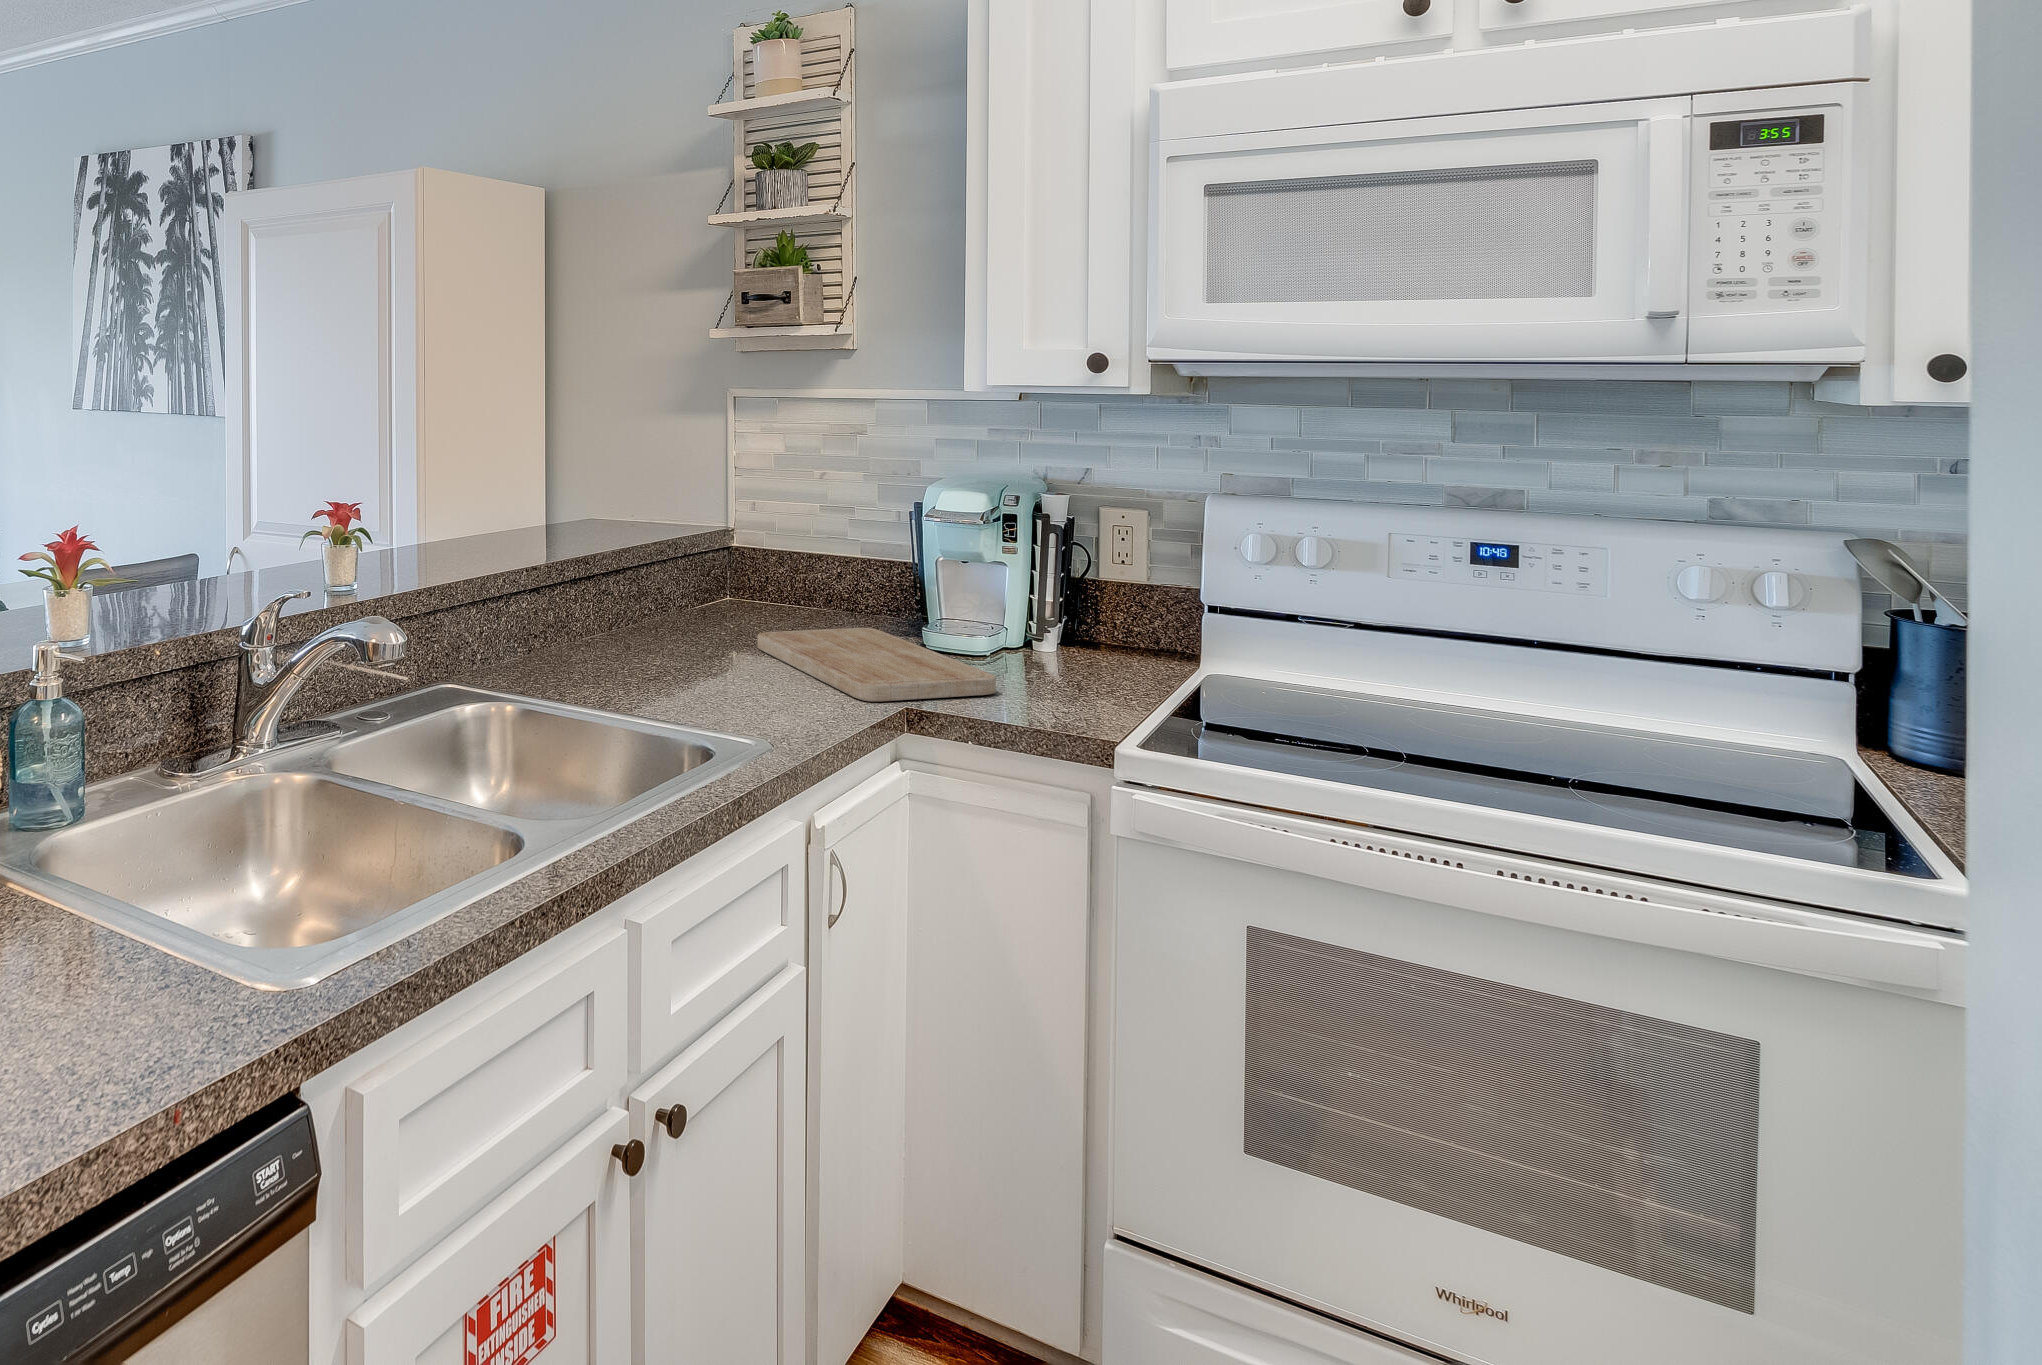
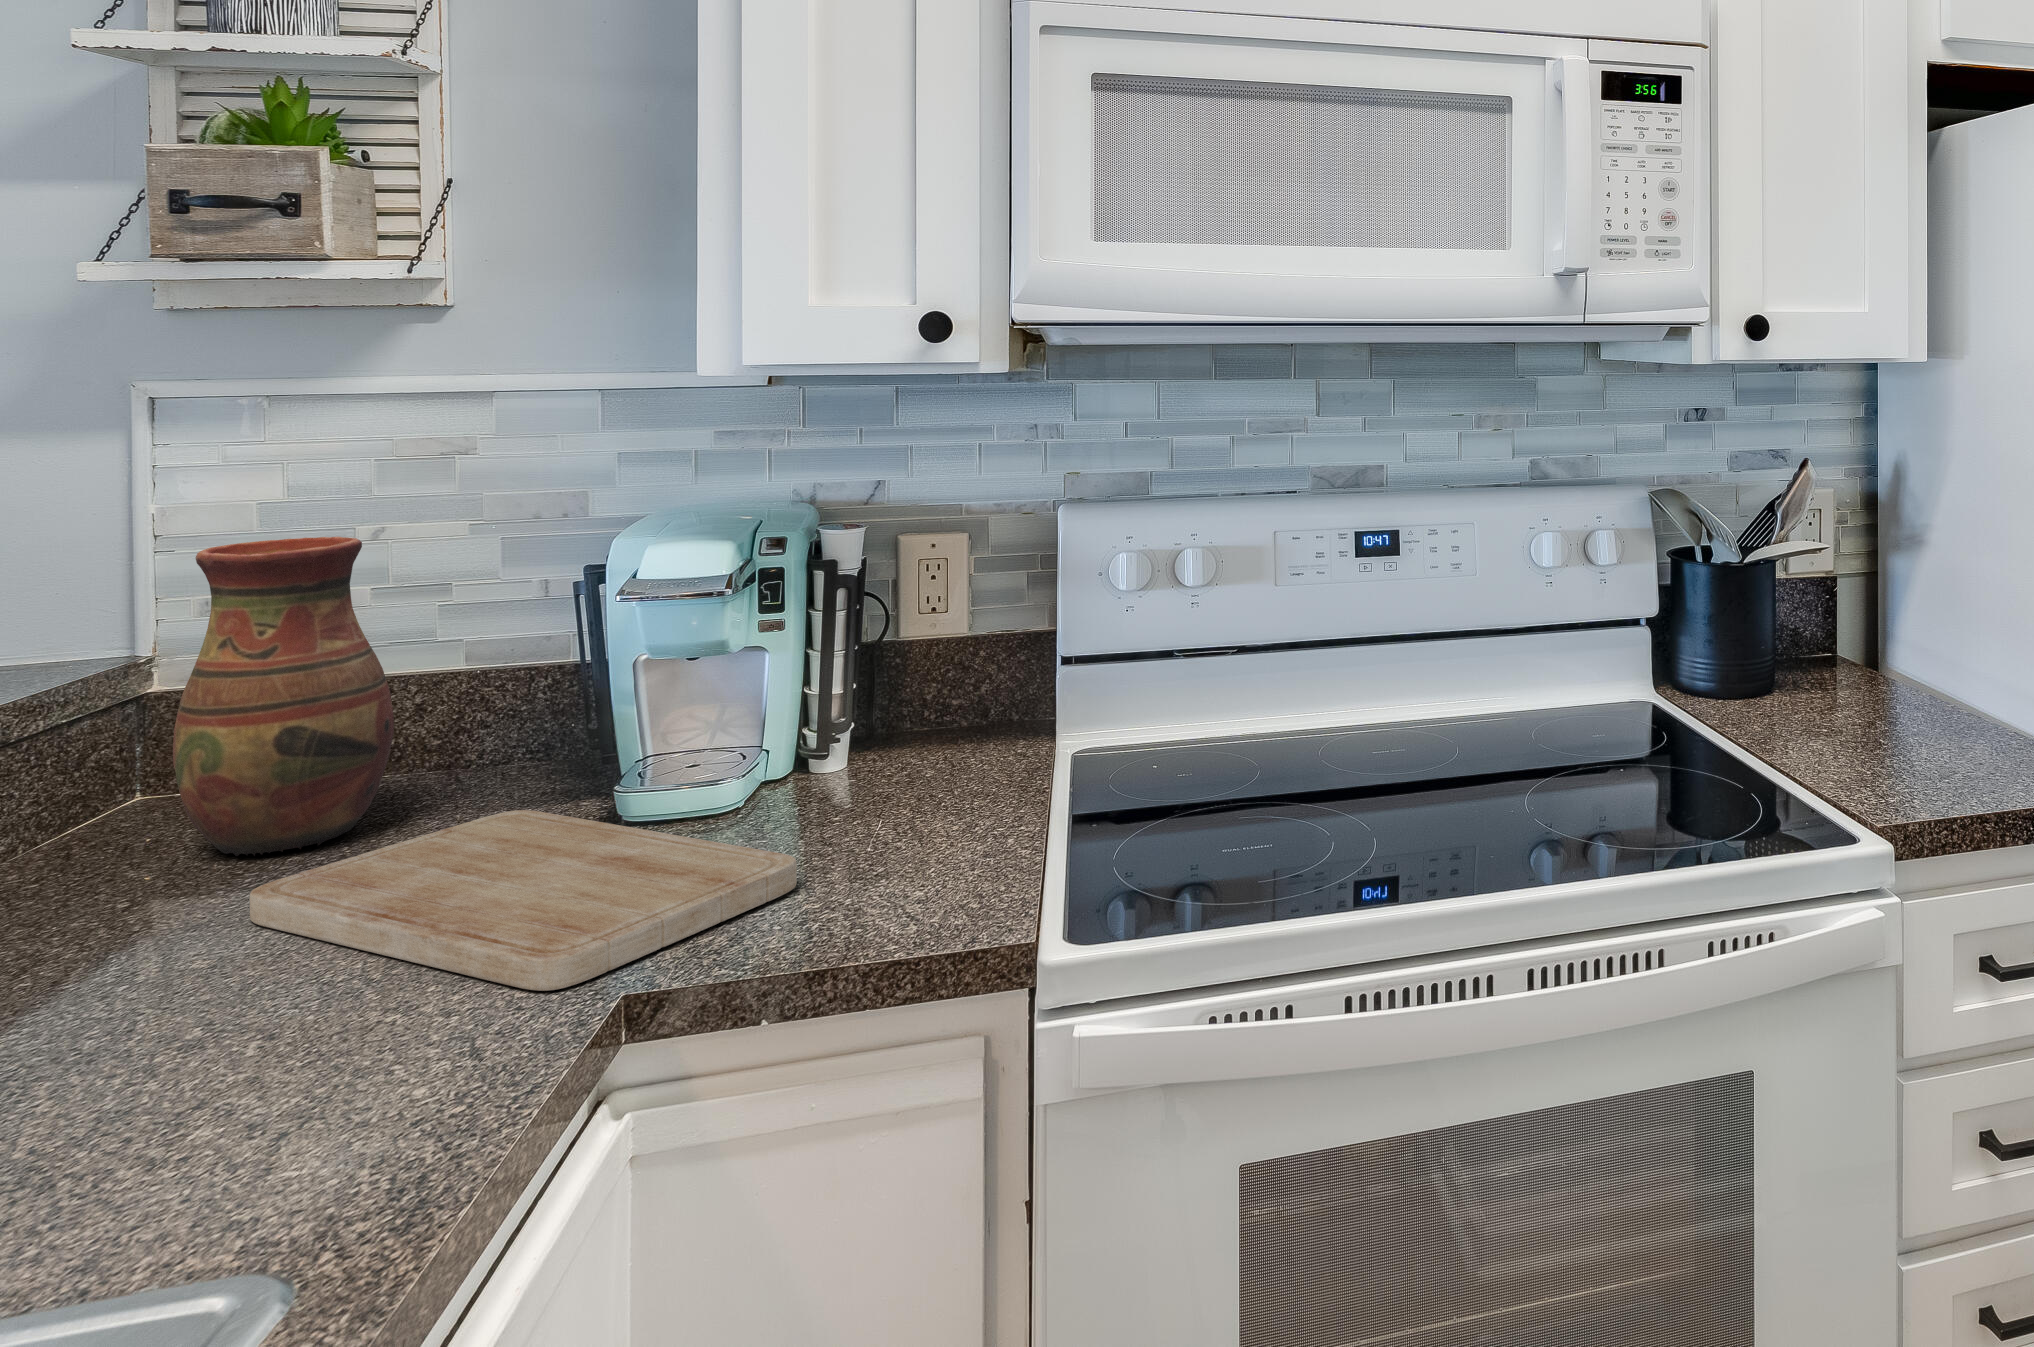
vase: none [735,469,822,627] -> present [173,537,394,856]

